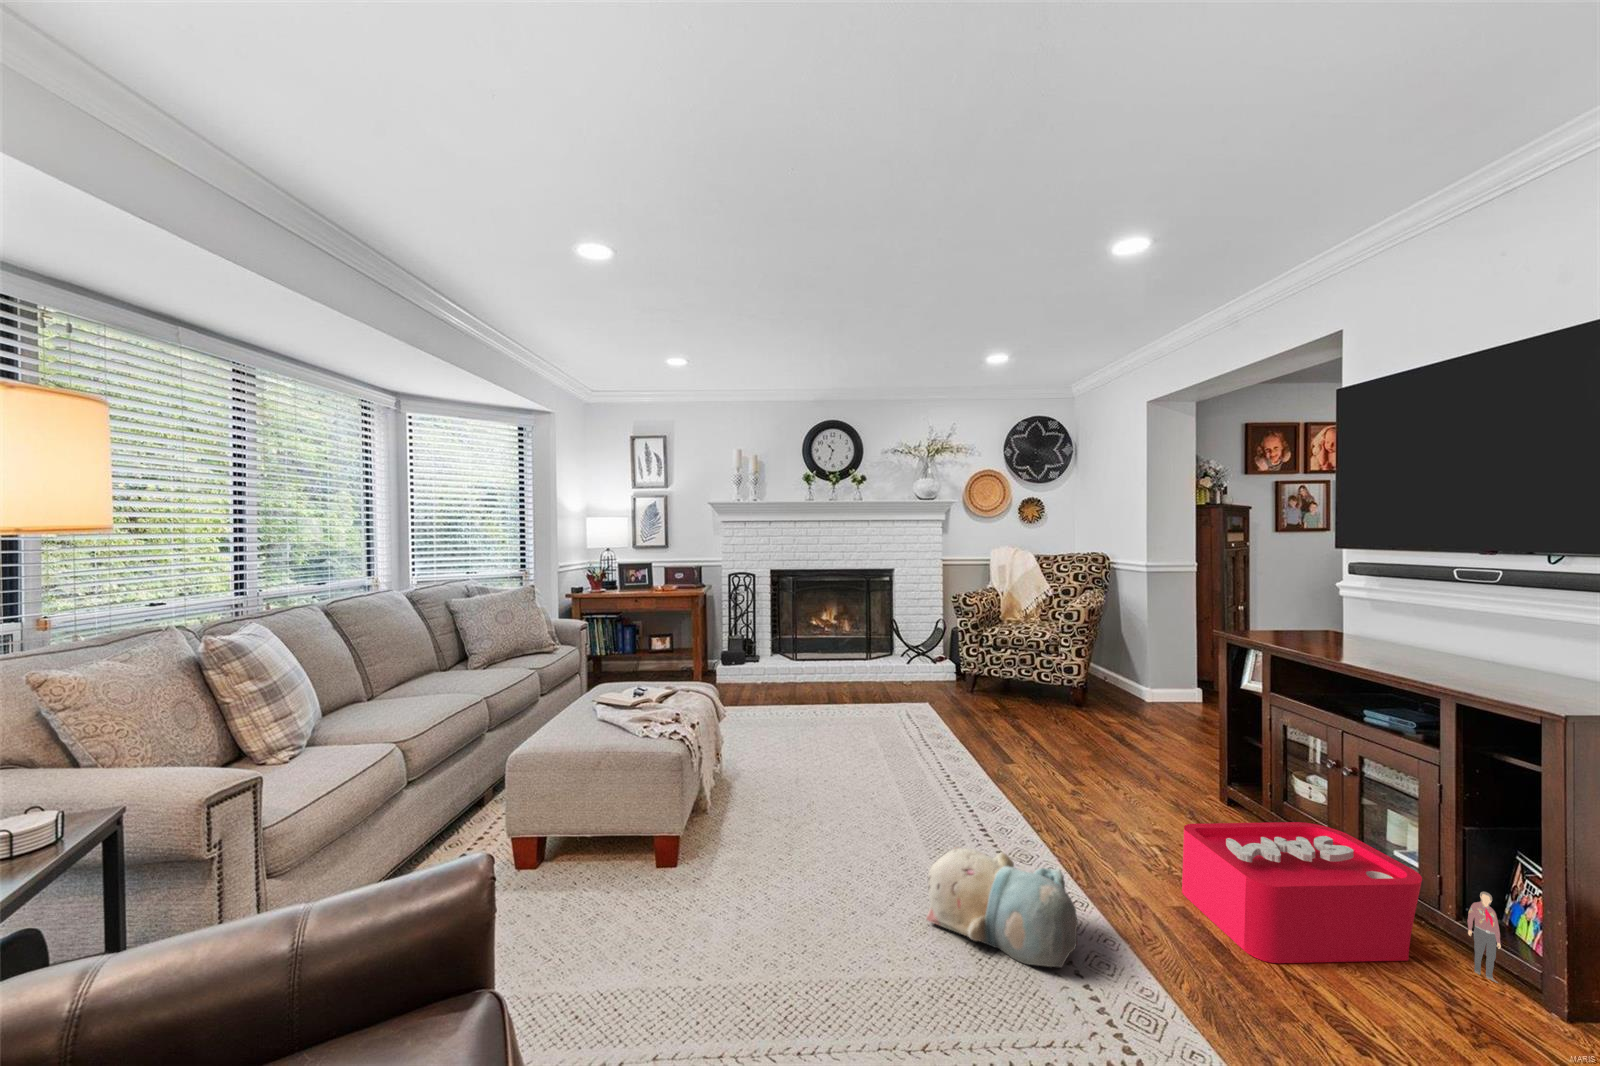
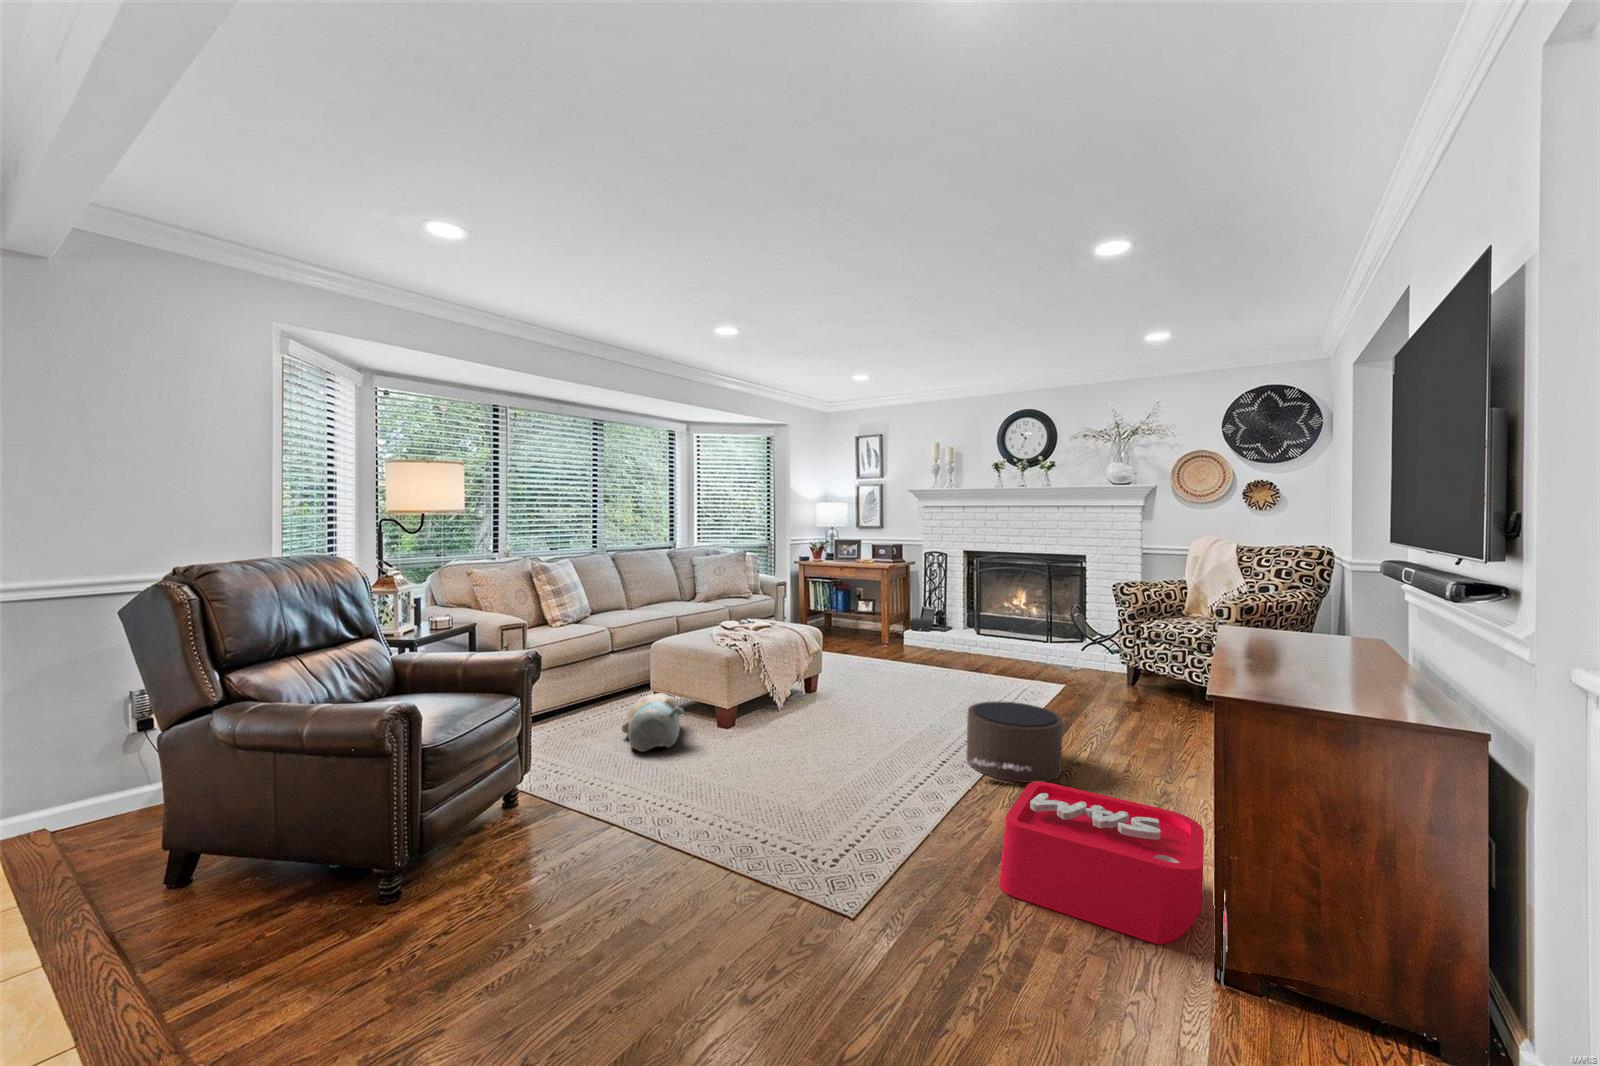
pouf: none [972,736,1088,825] -> present [966,701,1063,783]
plush toy: present [926,847,1078,967] -> present [622,693,683,752]

